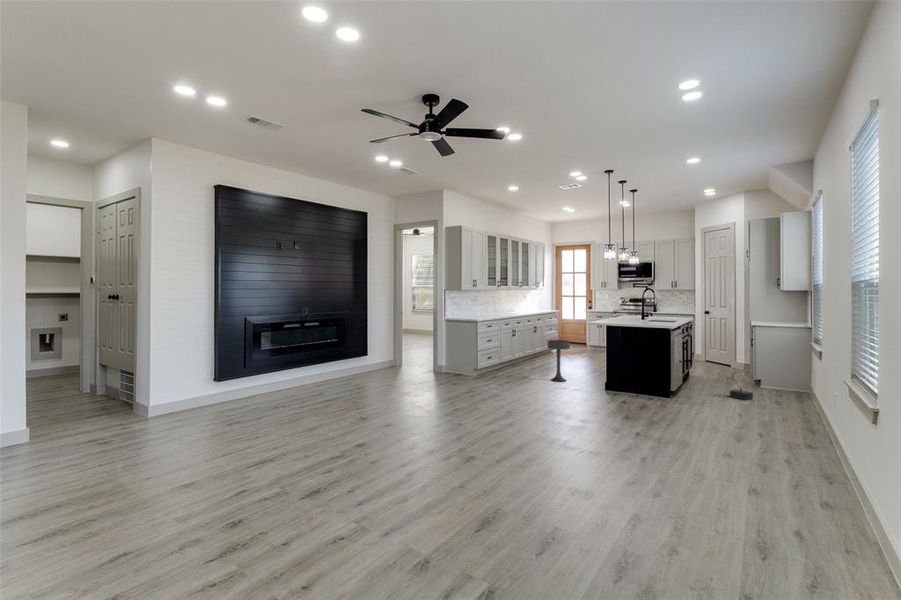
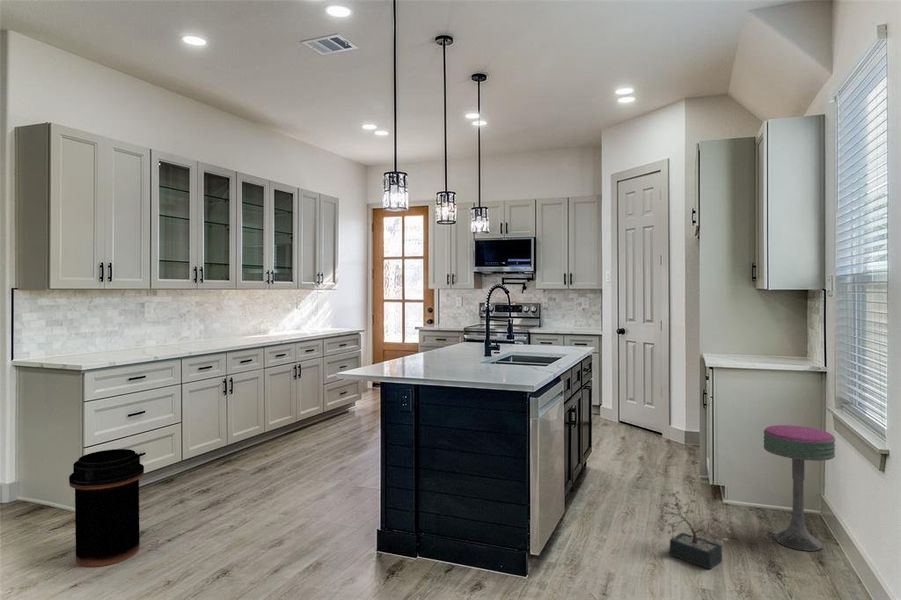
bar stool: present [547,340,570,382] -> present [764,425,835,551]
trash can: none [491,348,514,387] -> present [69,449,144,567]

